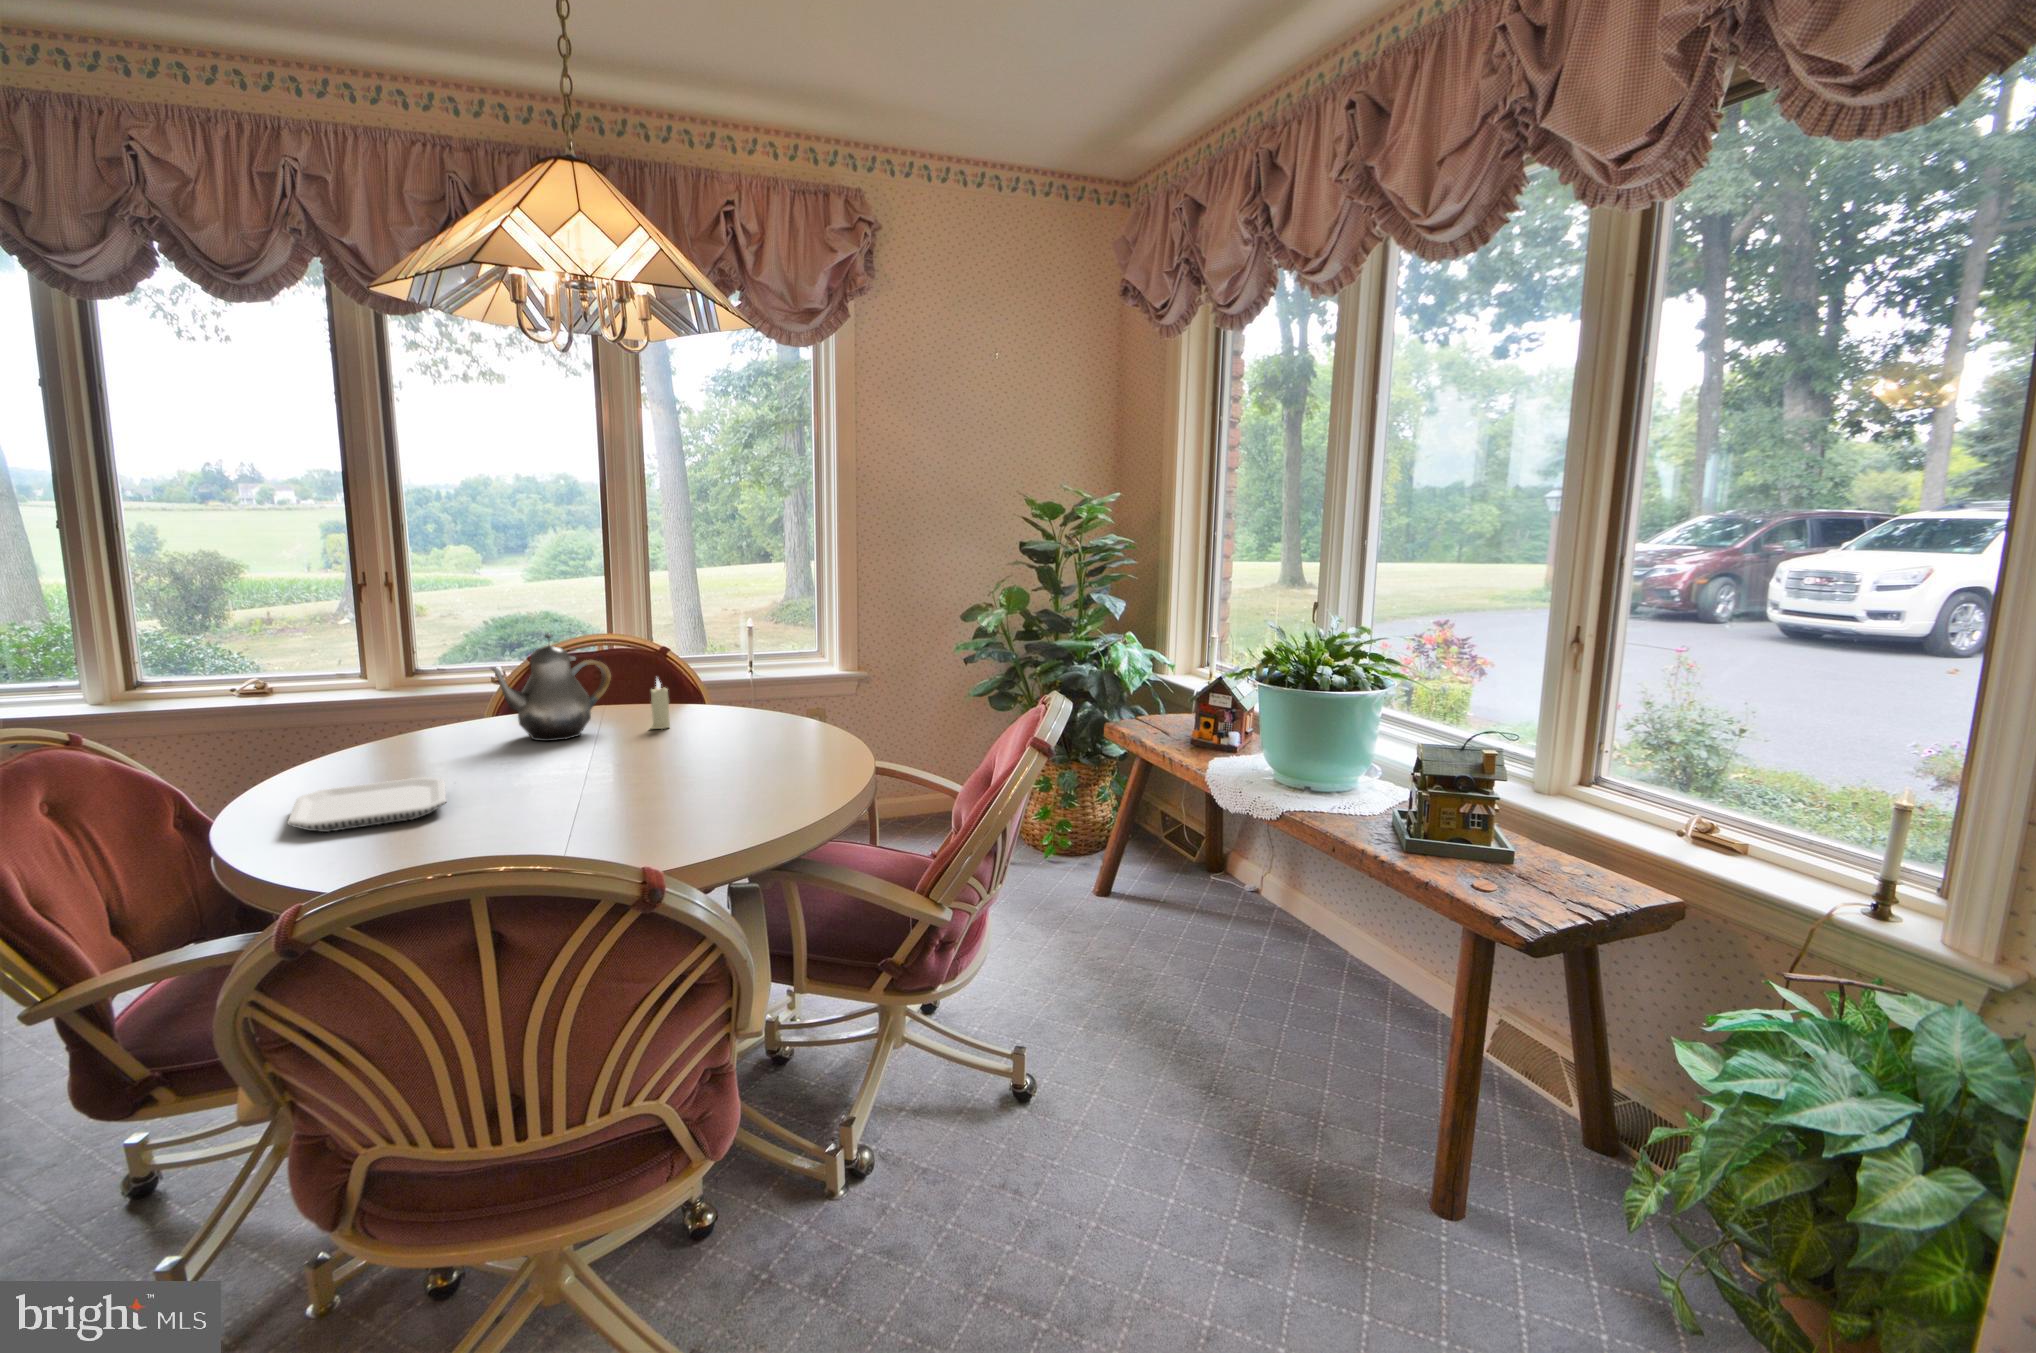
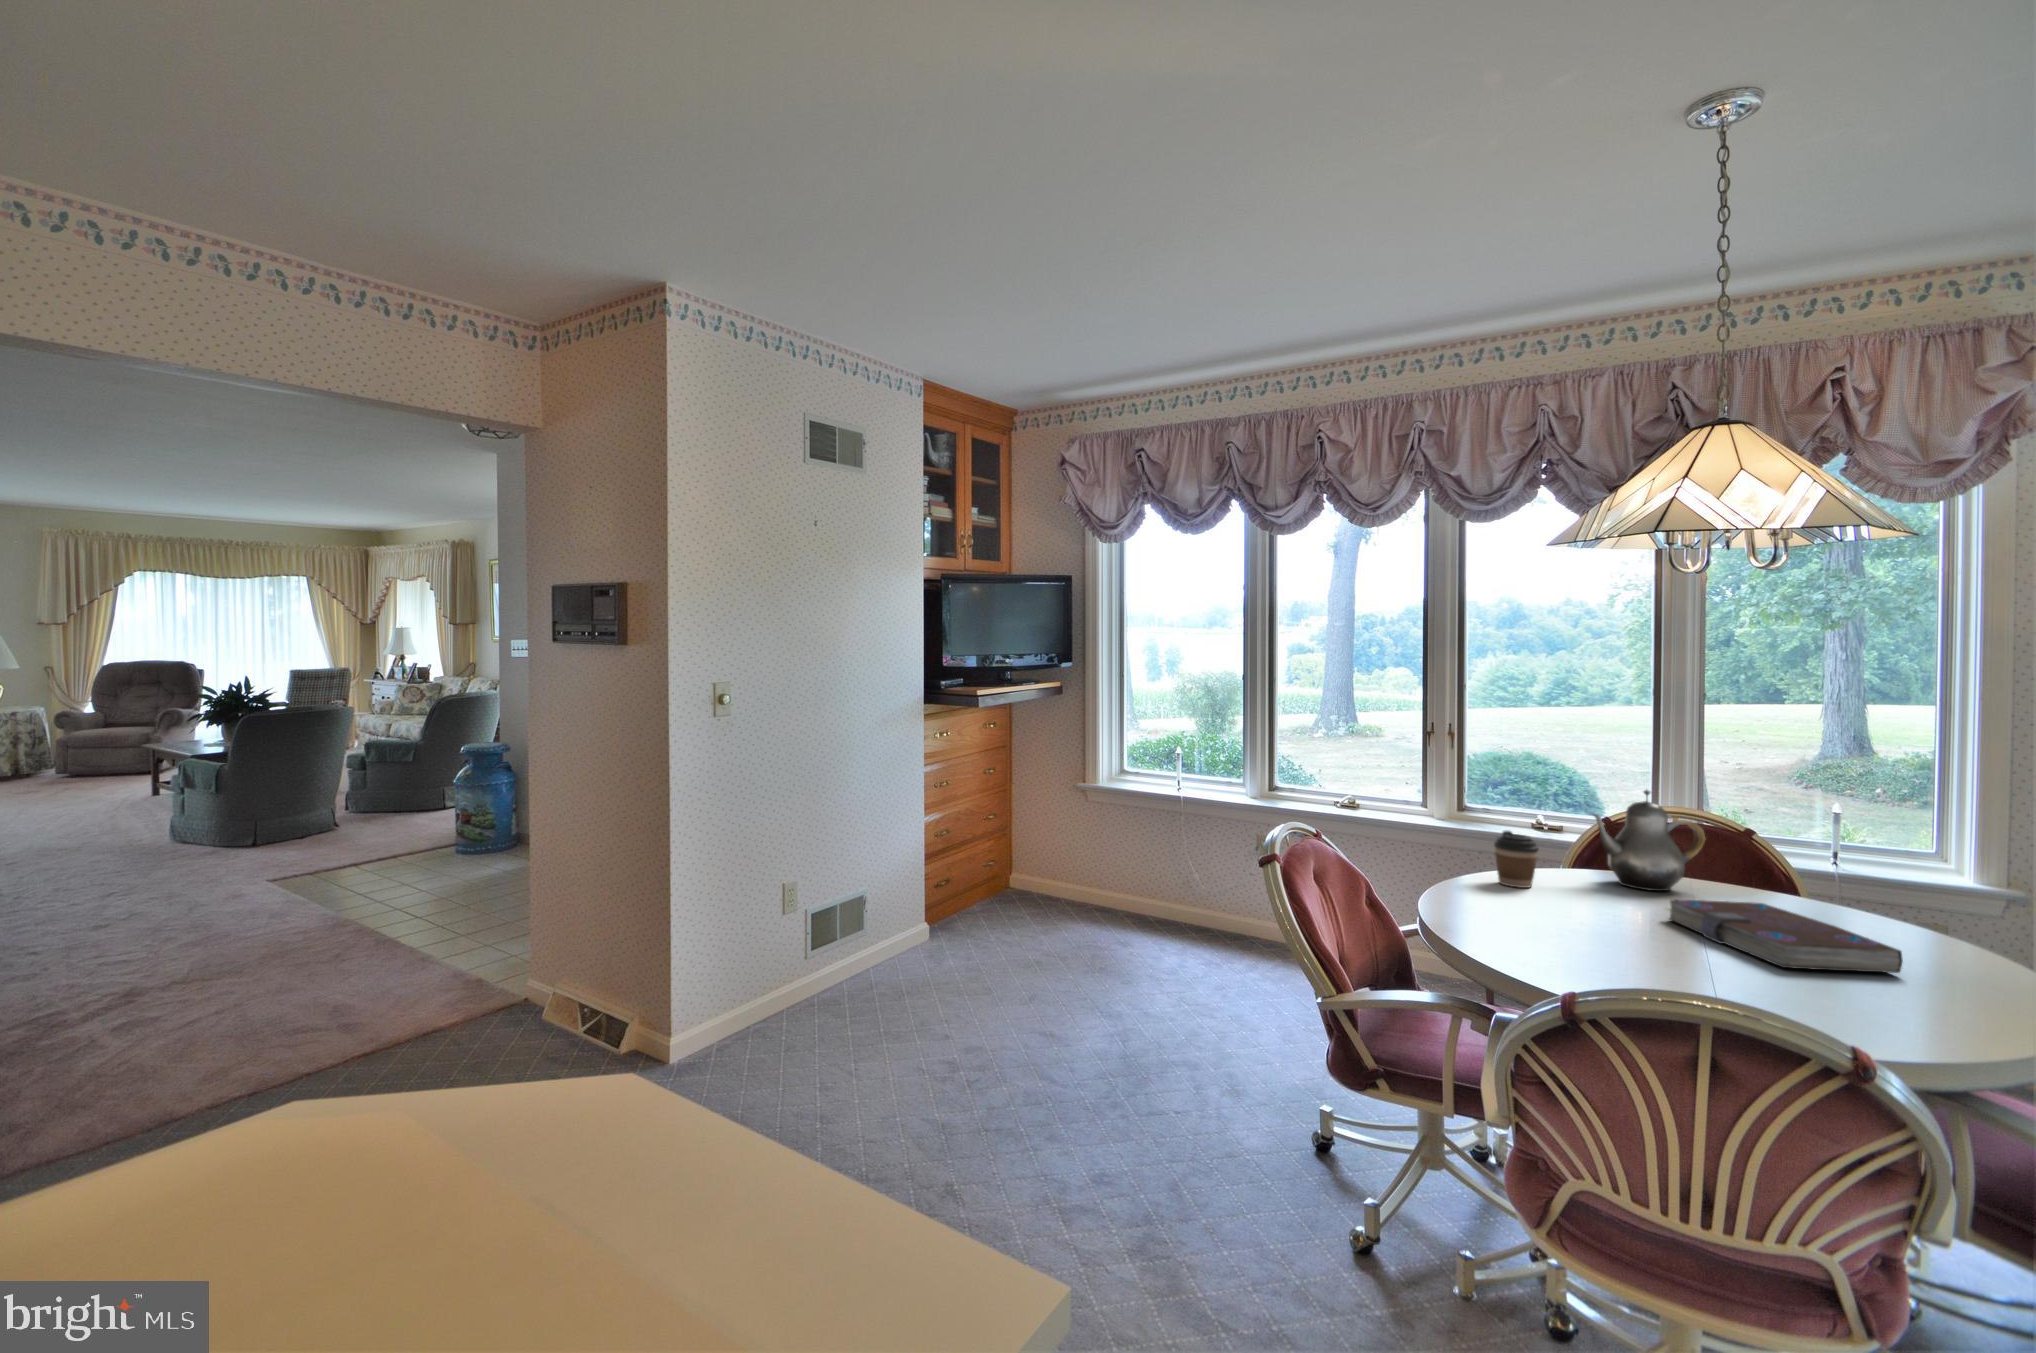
candle: present [650,680,670,729] -> none [1746,847,1774,902]
coffee cup: none [365,704,422,772] -> present [1494,831,1539,888]
book: none [548,736,733,807] -> present [1667,900,1903,973]
plate: present [288,777,446,832] -> none [1460,888,1586,927]

